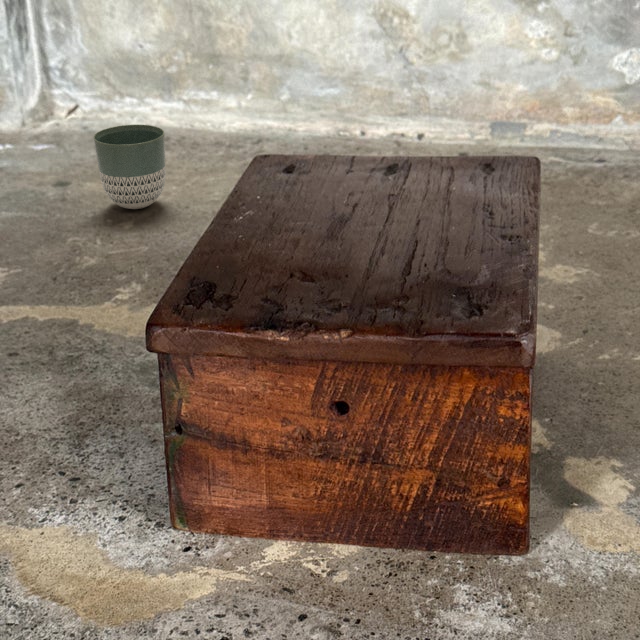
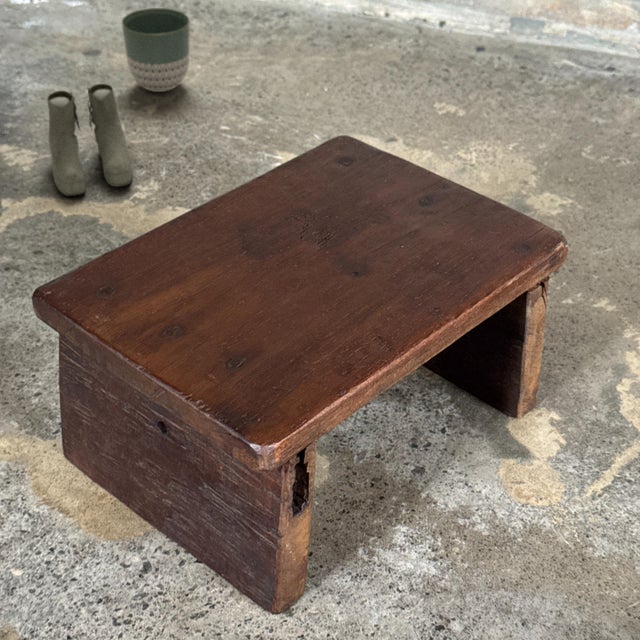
boots: none [19,185,113,301] -> present [47,84,132,196]

